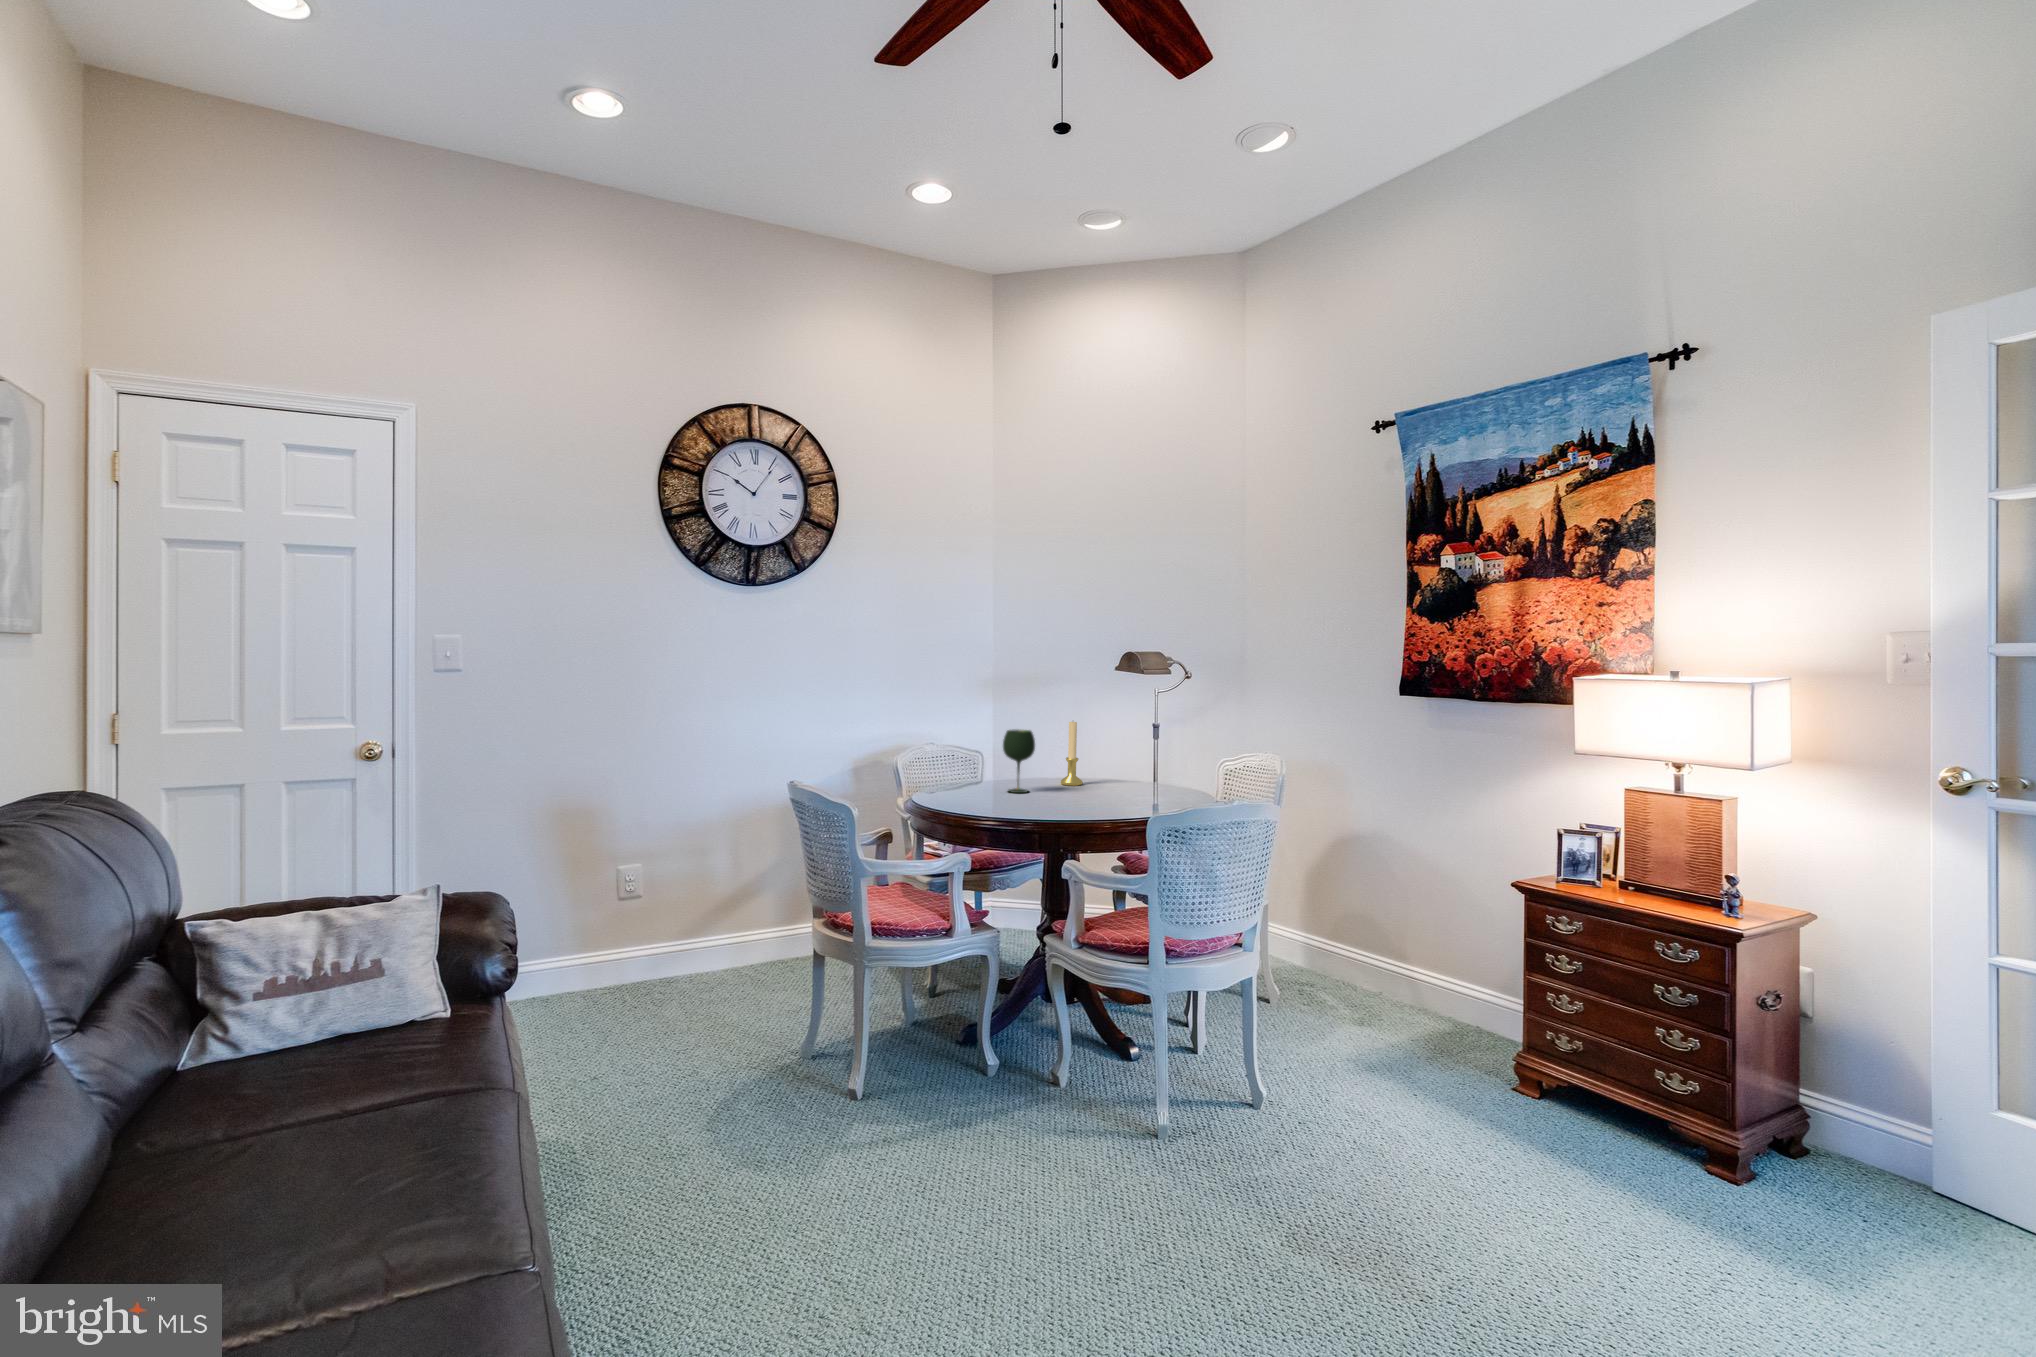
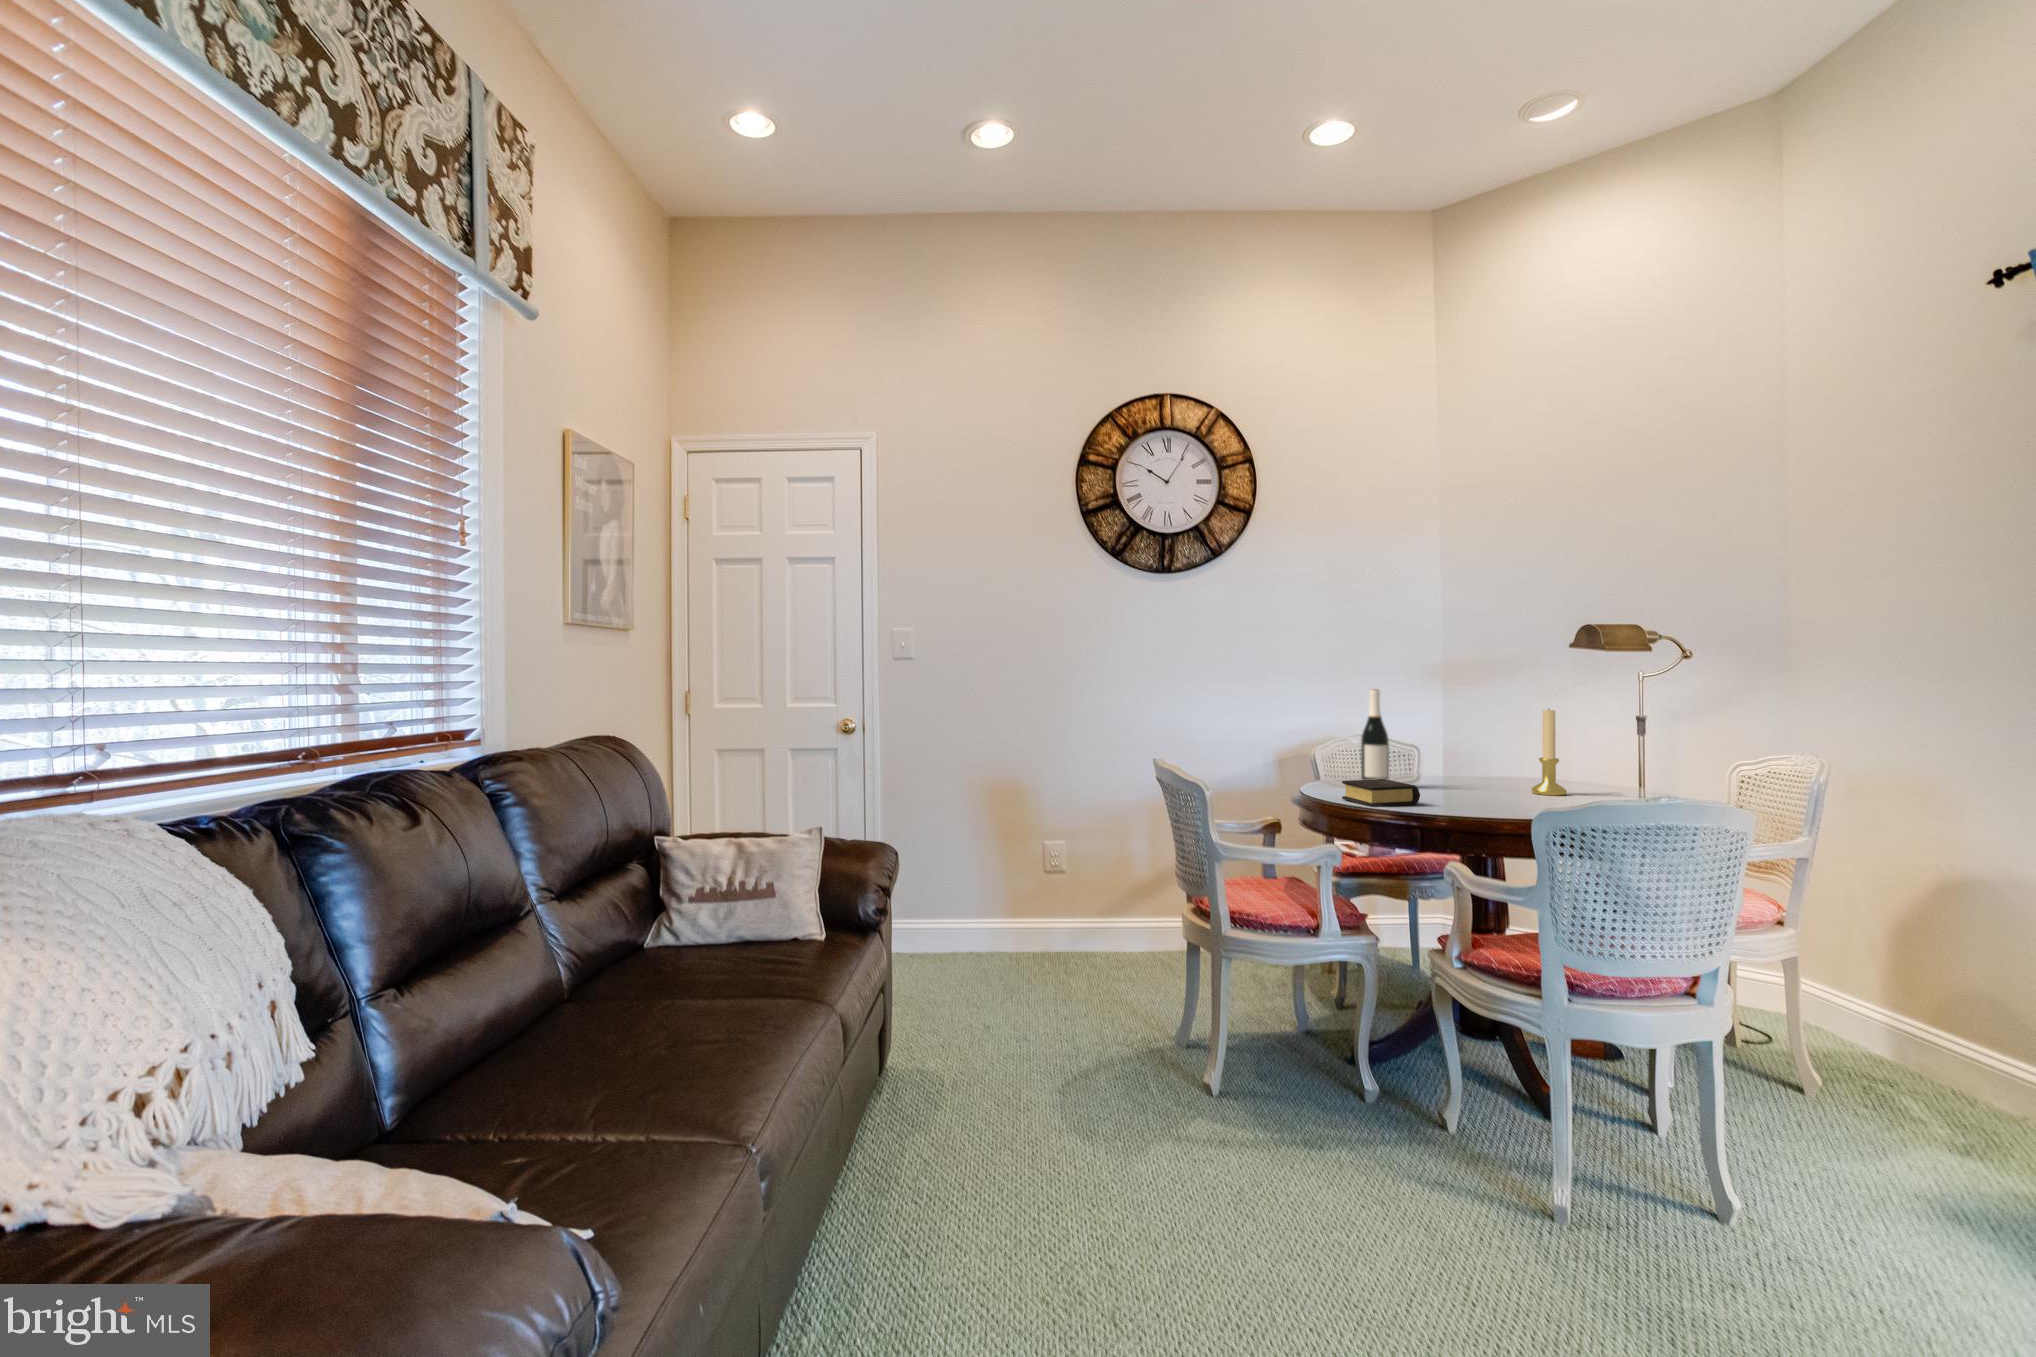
wine bottle: none [944,706,966,789] -> present [1361,689,1389,780]
wine glass: present [1003,729,1035,793] -> none [1433,717,1481,797]
book: none [945,783,1003,808] -> present [1342,779,1420,807]

